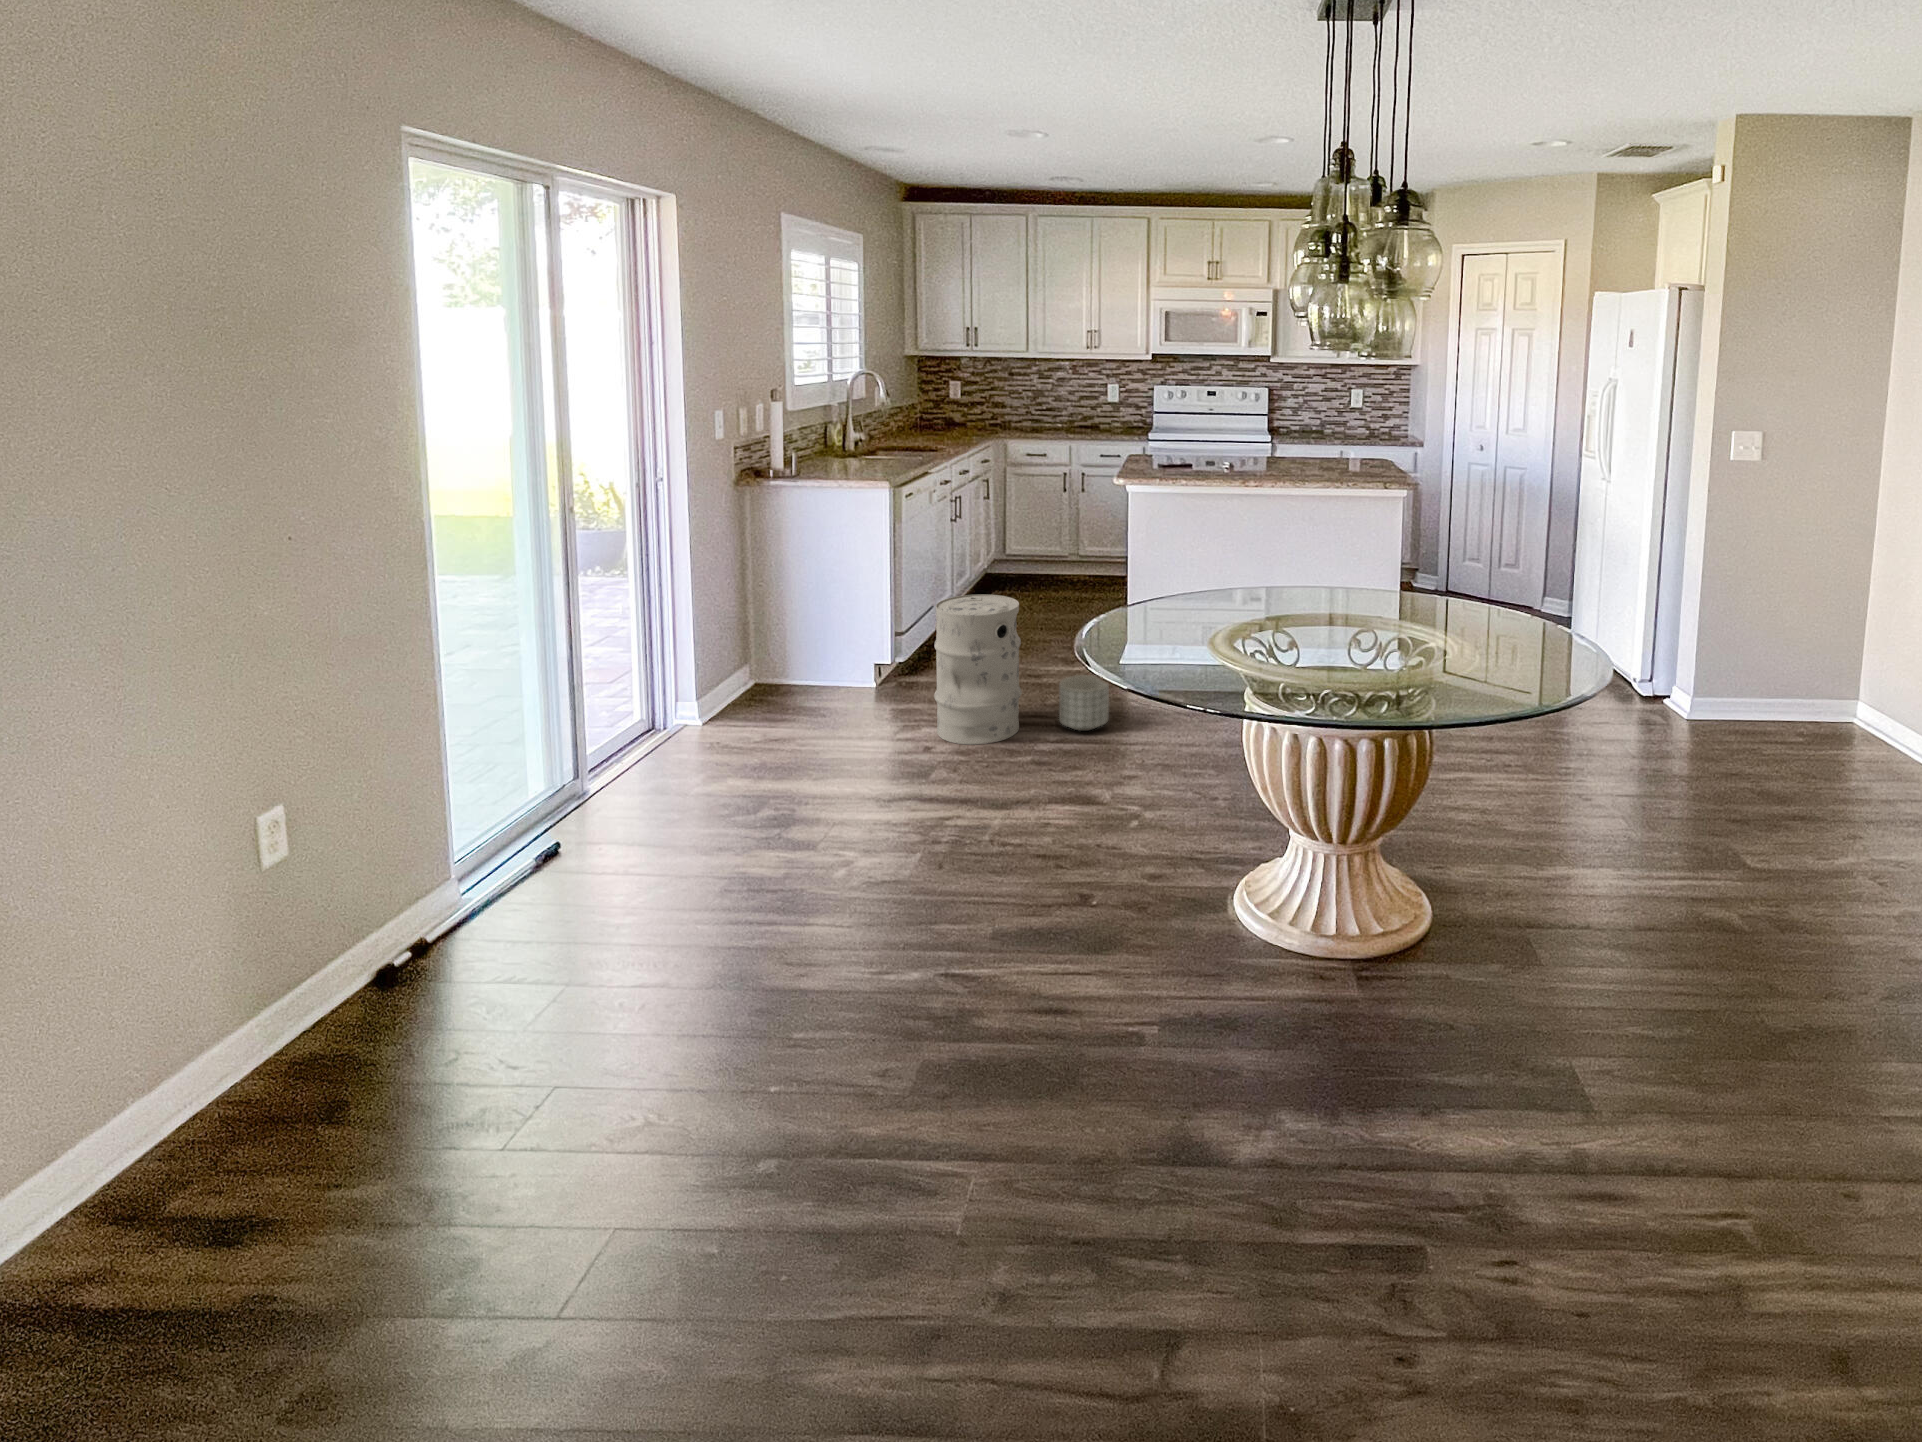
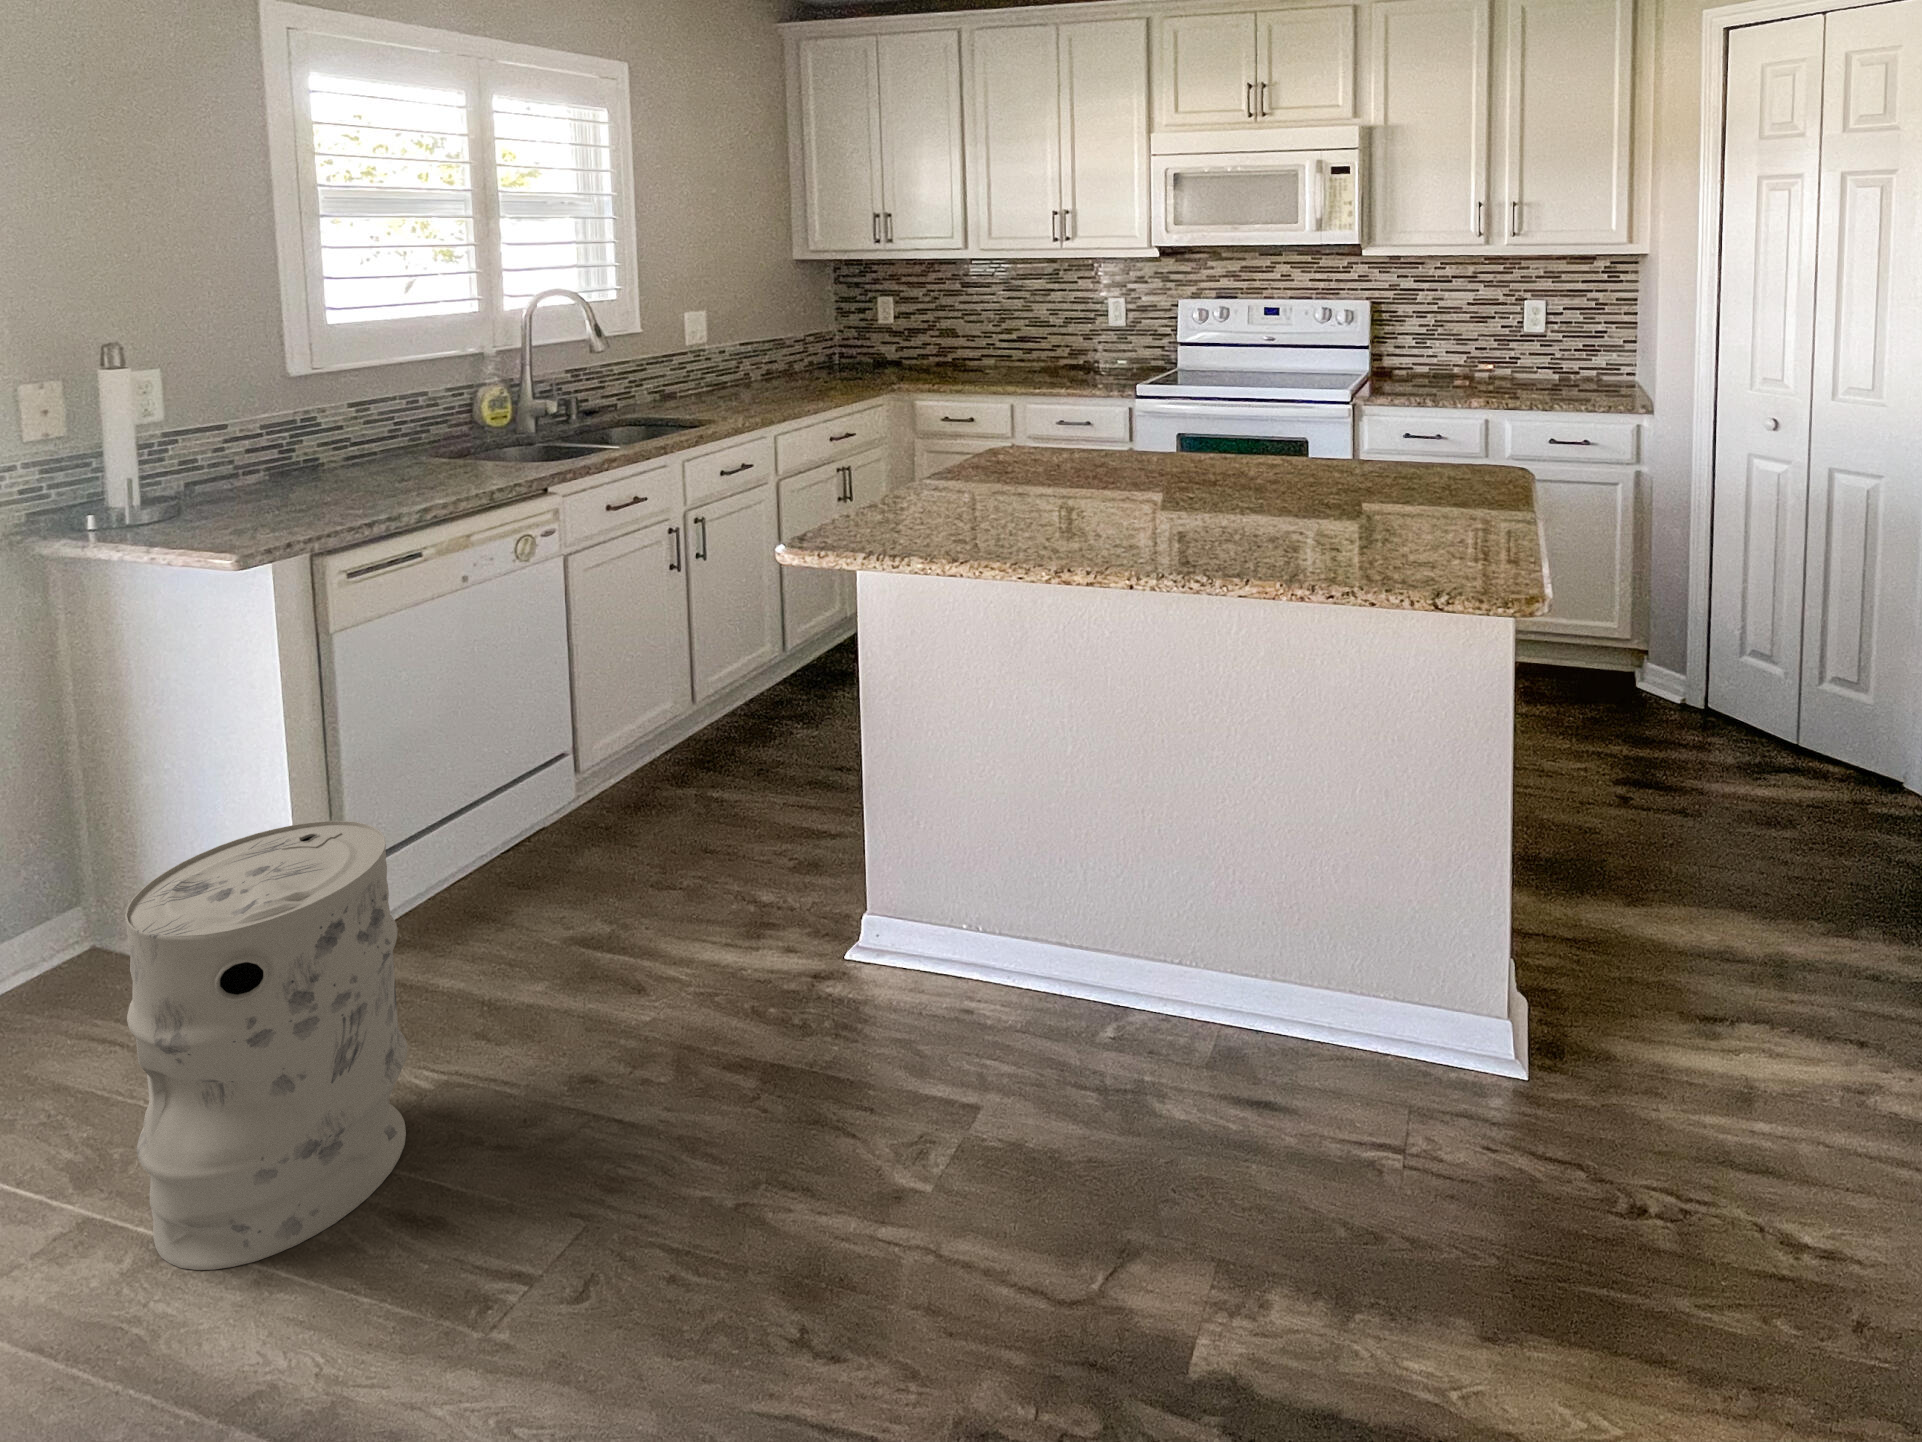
planter: present [1059,675,1109,731] -> none [429,1060,583,1261]

